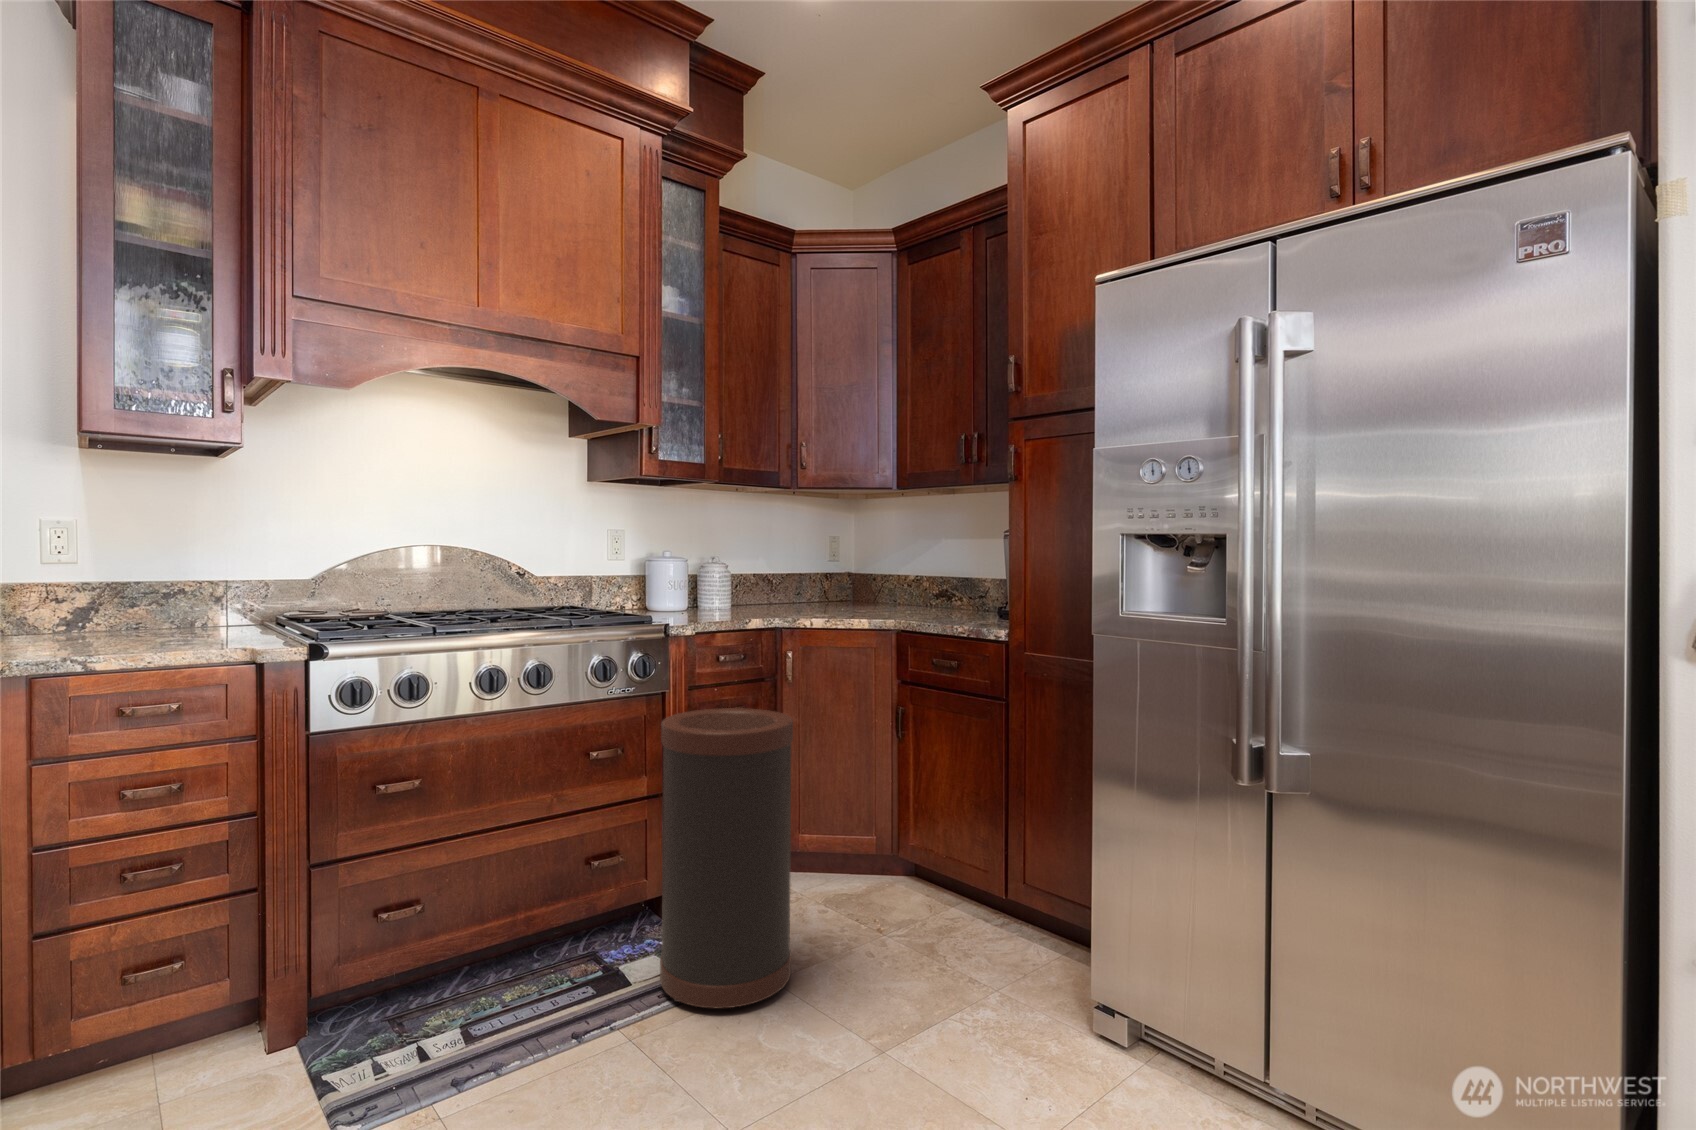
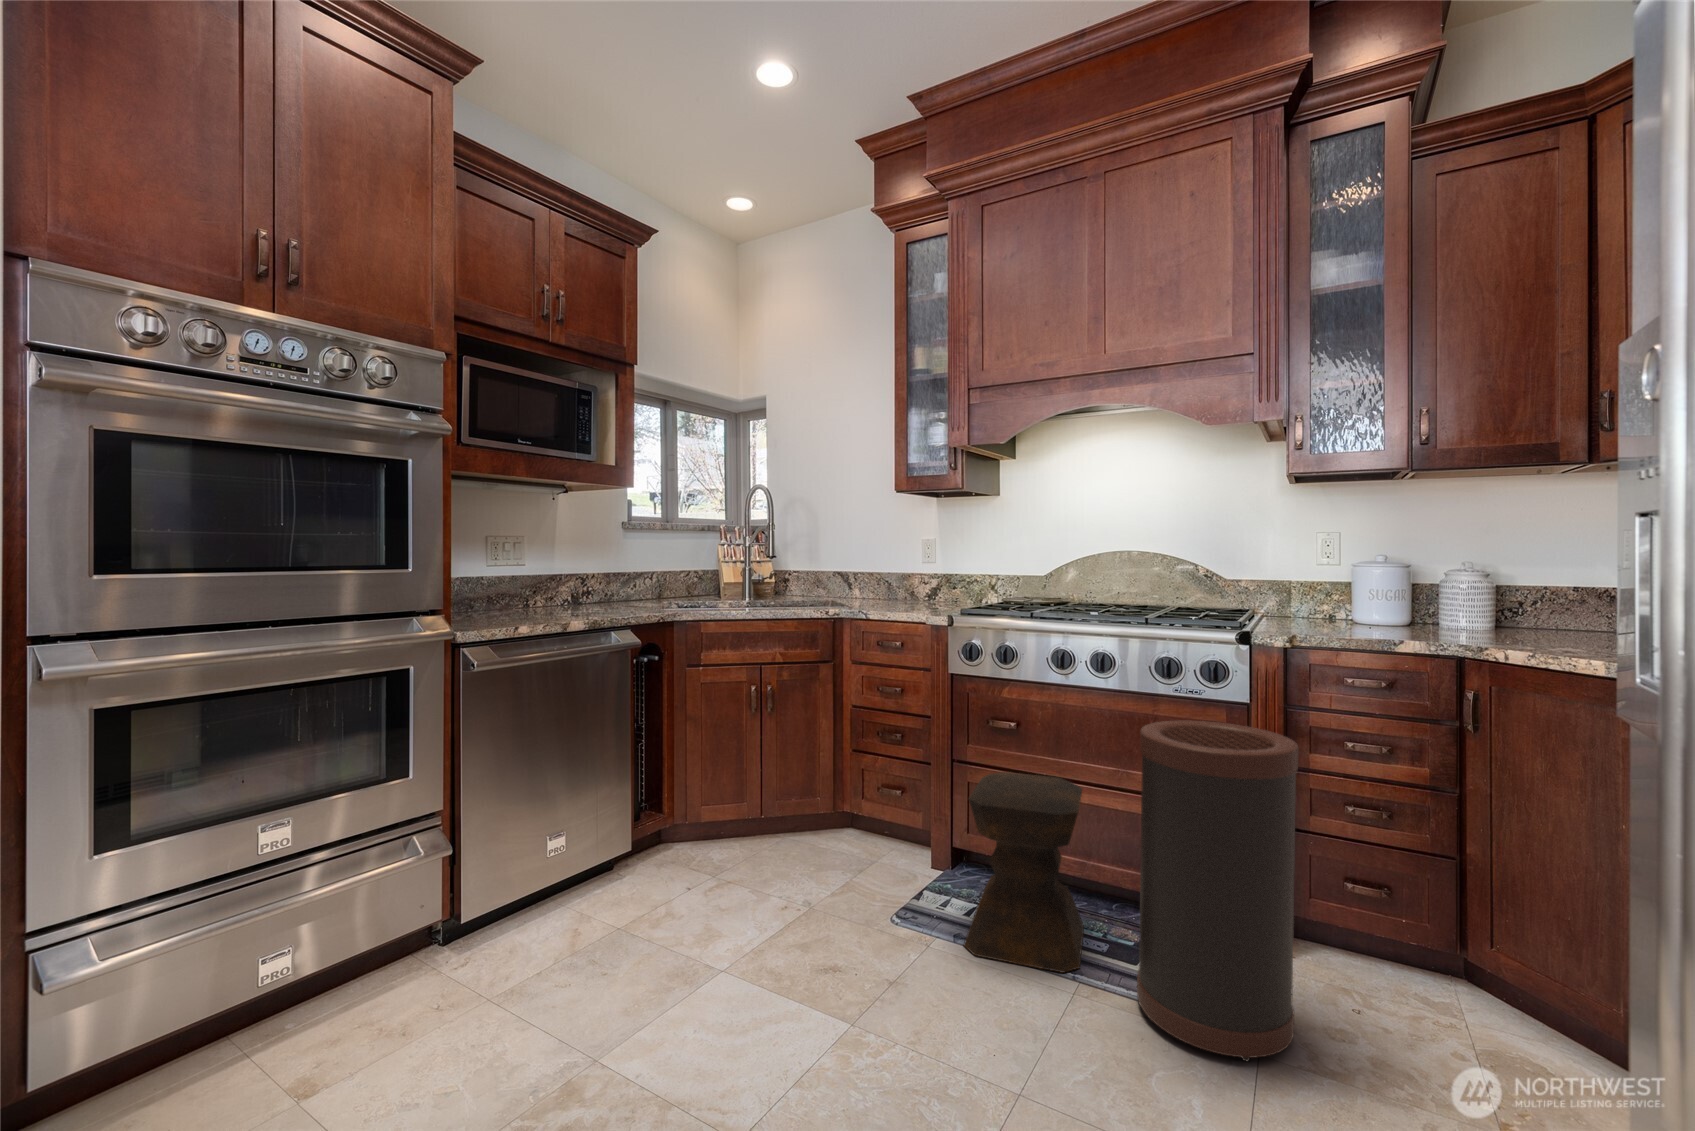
stool: none [420,823,603,1085] -> present [964,772,1084,973]

